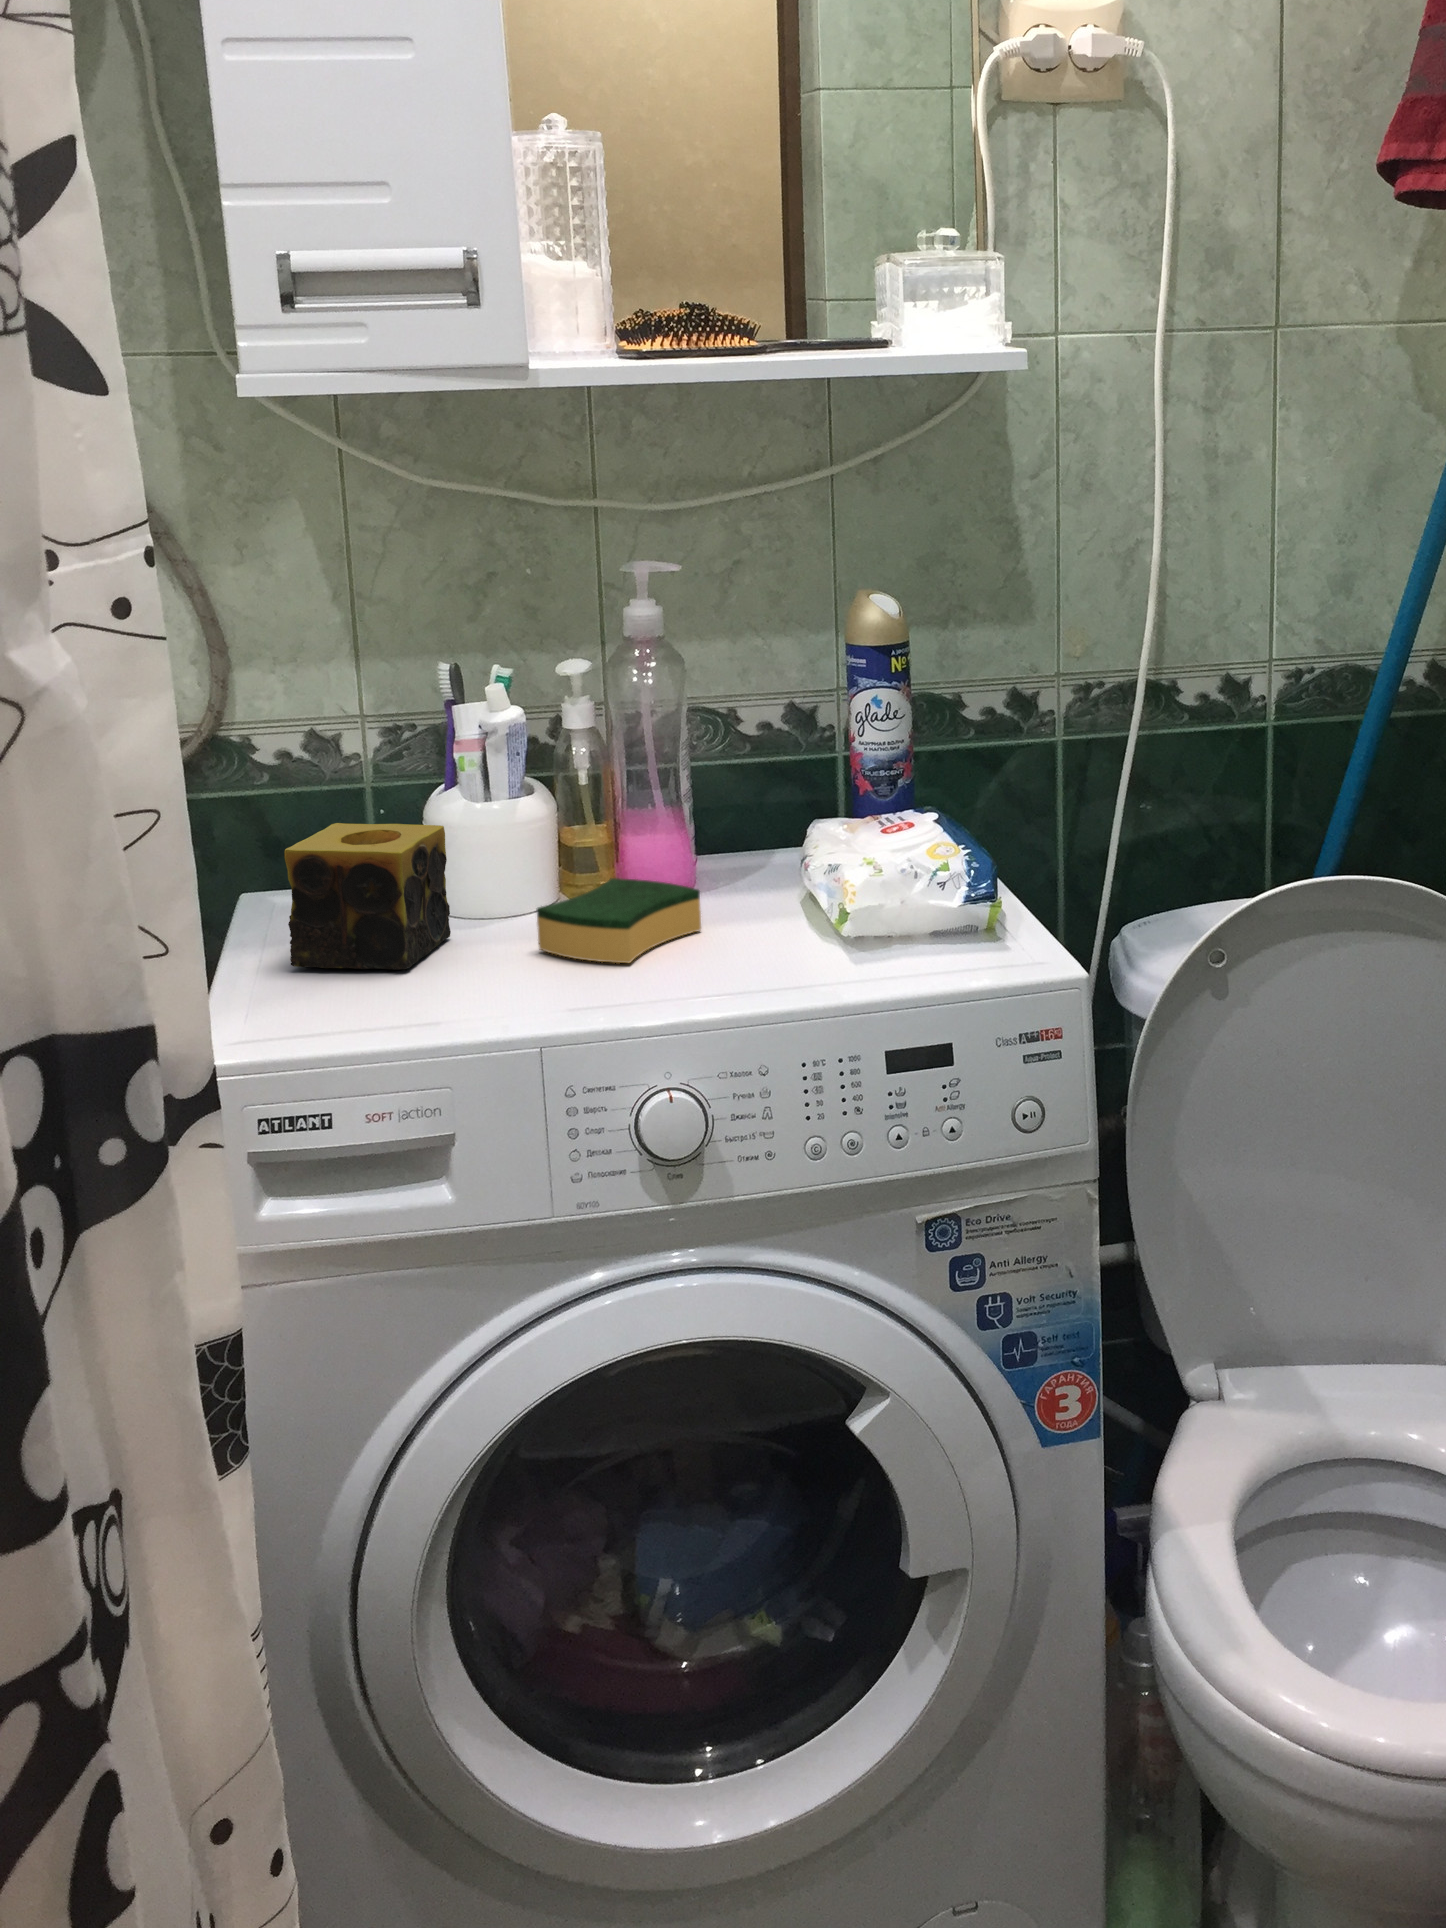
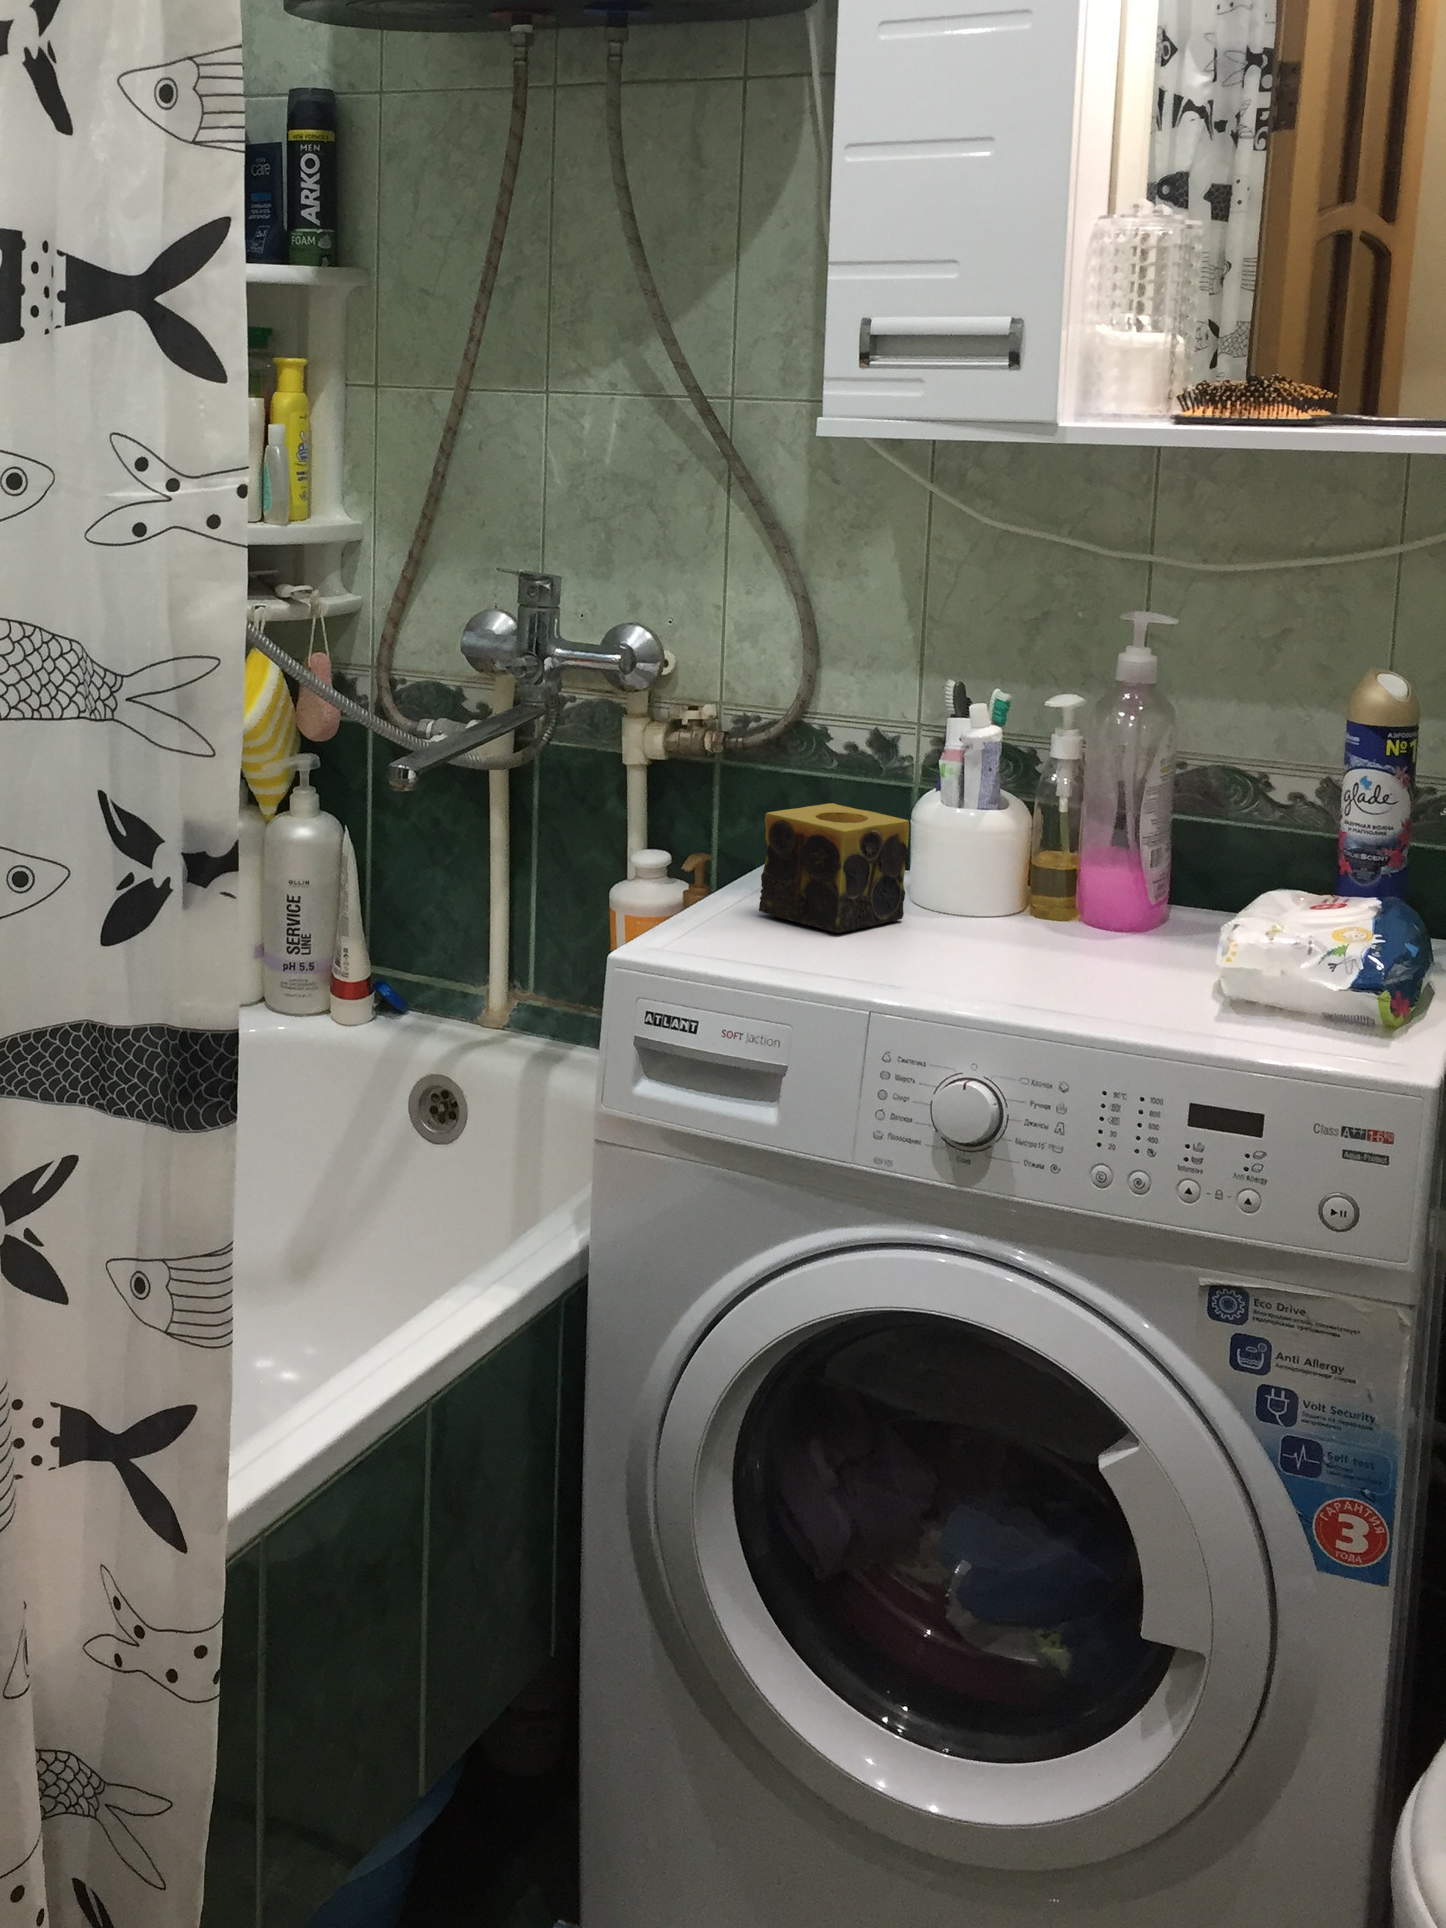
sponge: present [536,878,701,963] -> none [956,899,1115,970]

